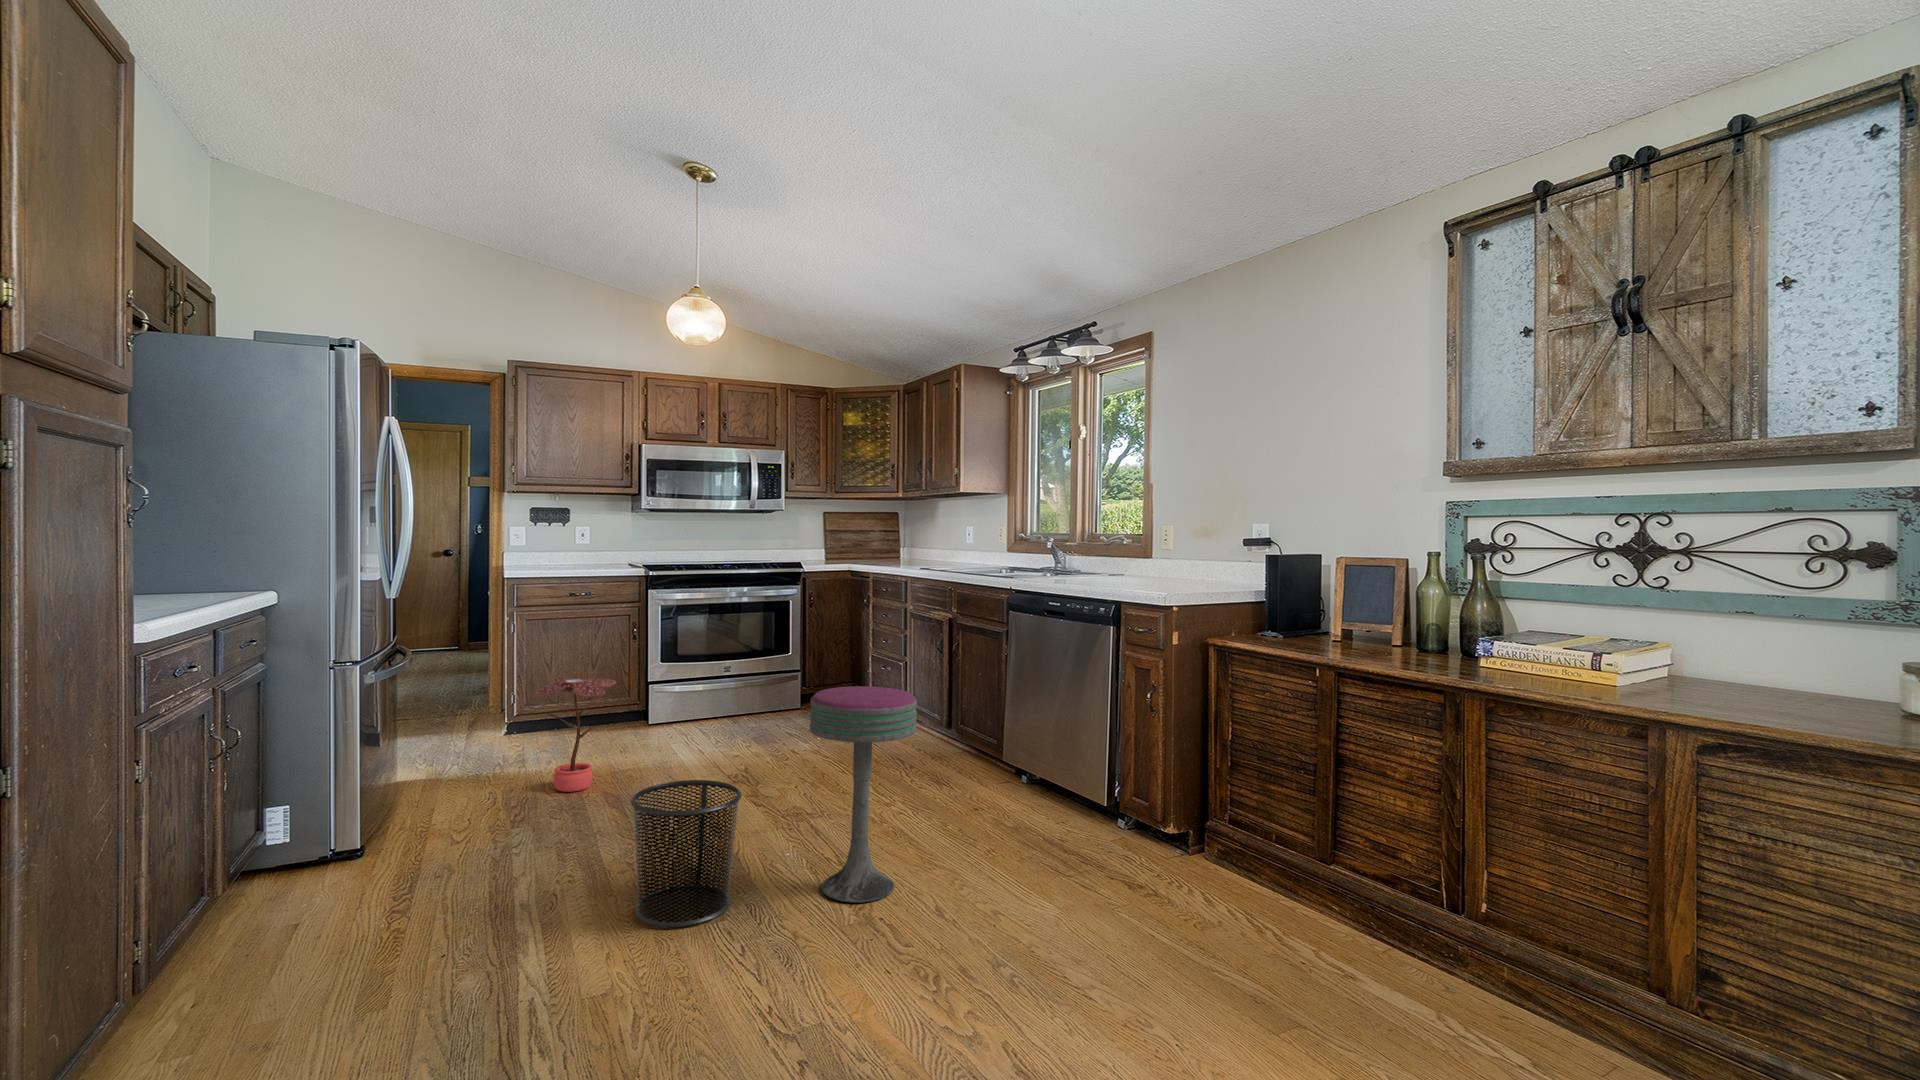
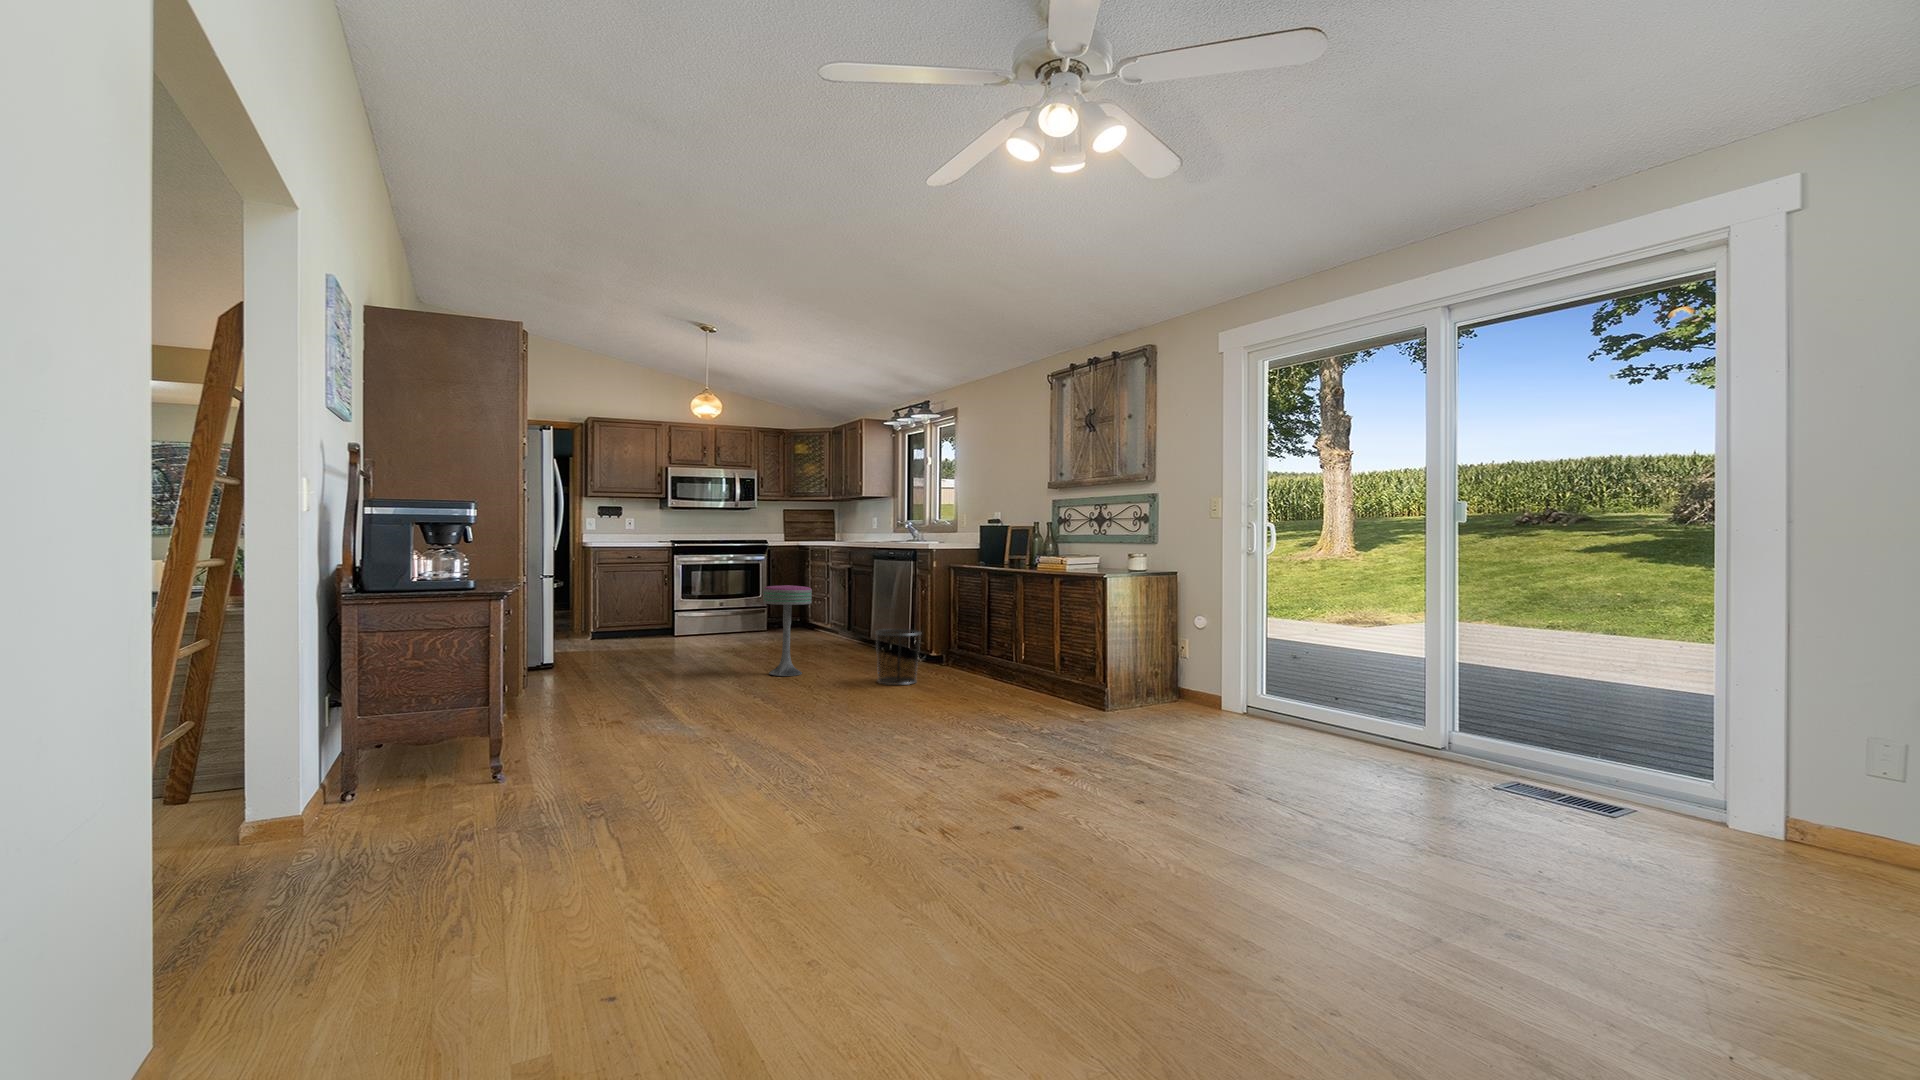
potted plant: present [532,678,616,792] -> none [622,596,663,655]
waste bin: present [630,780,742,928] -> present [875,629,921,685]

